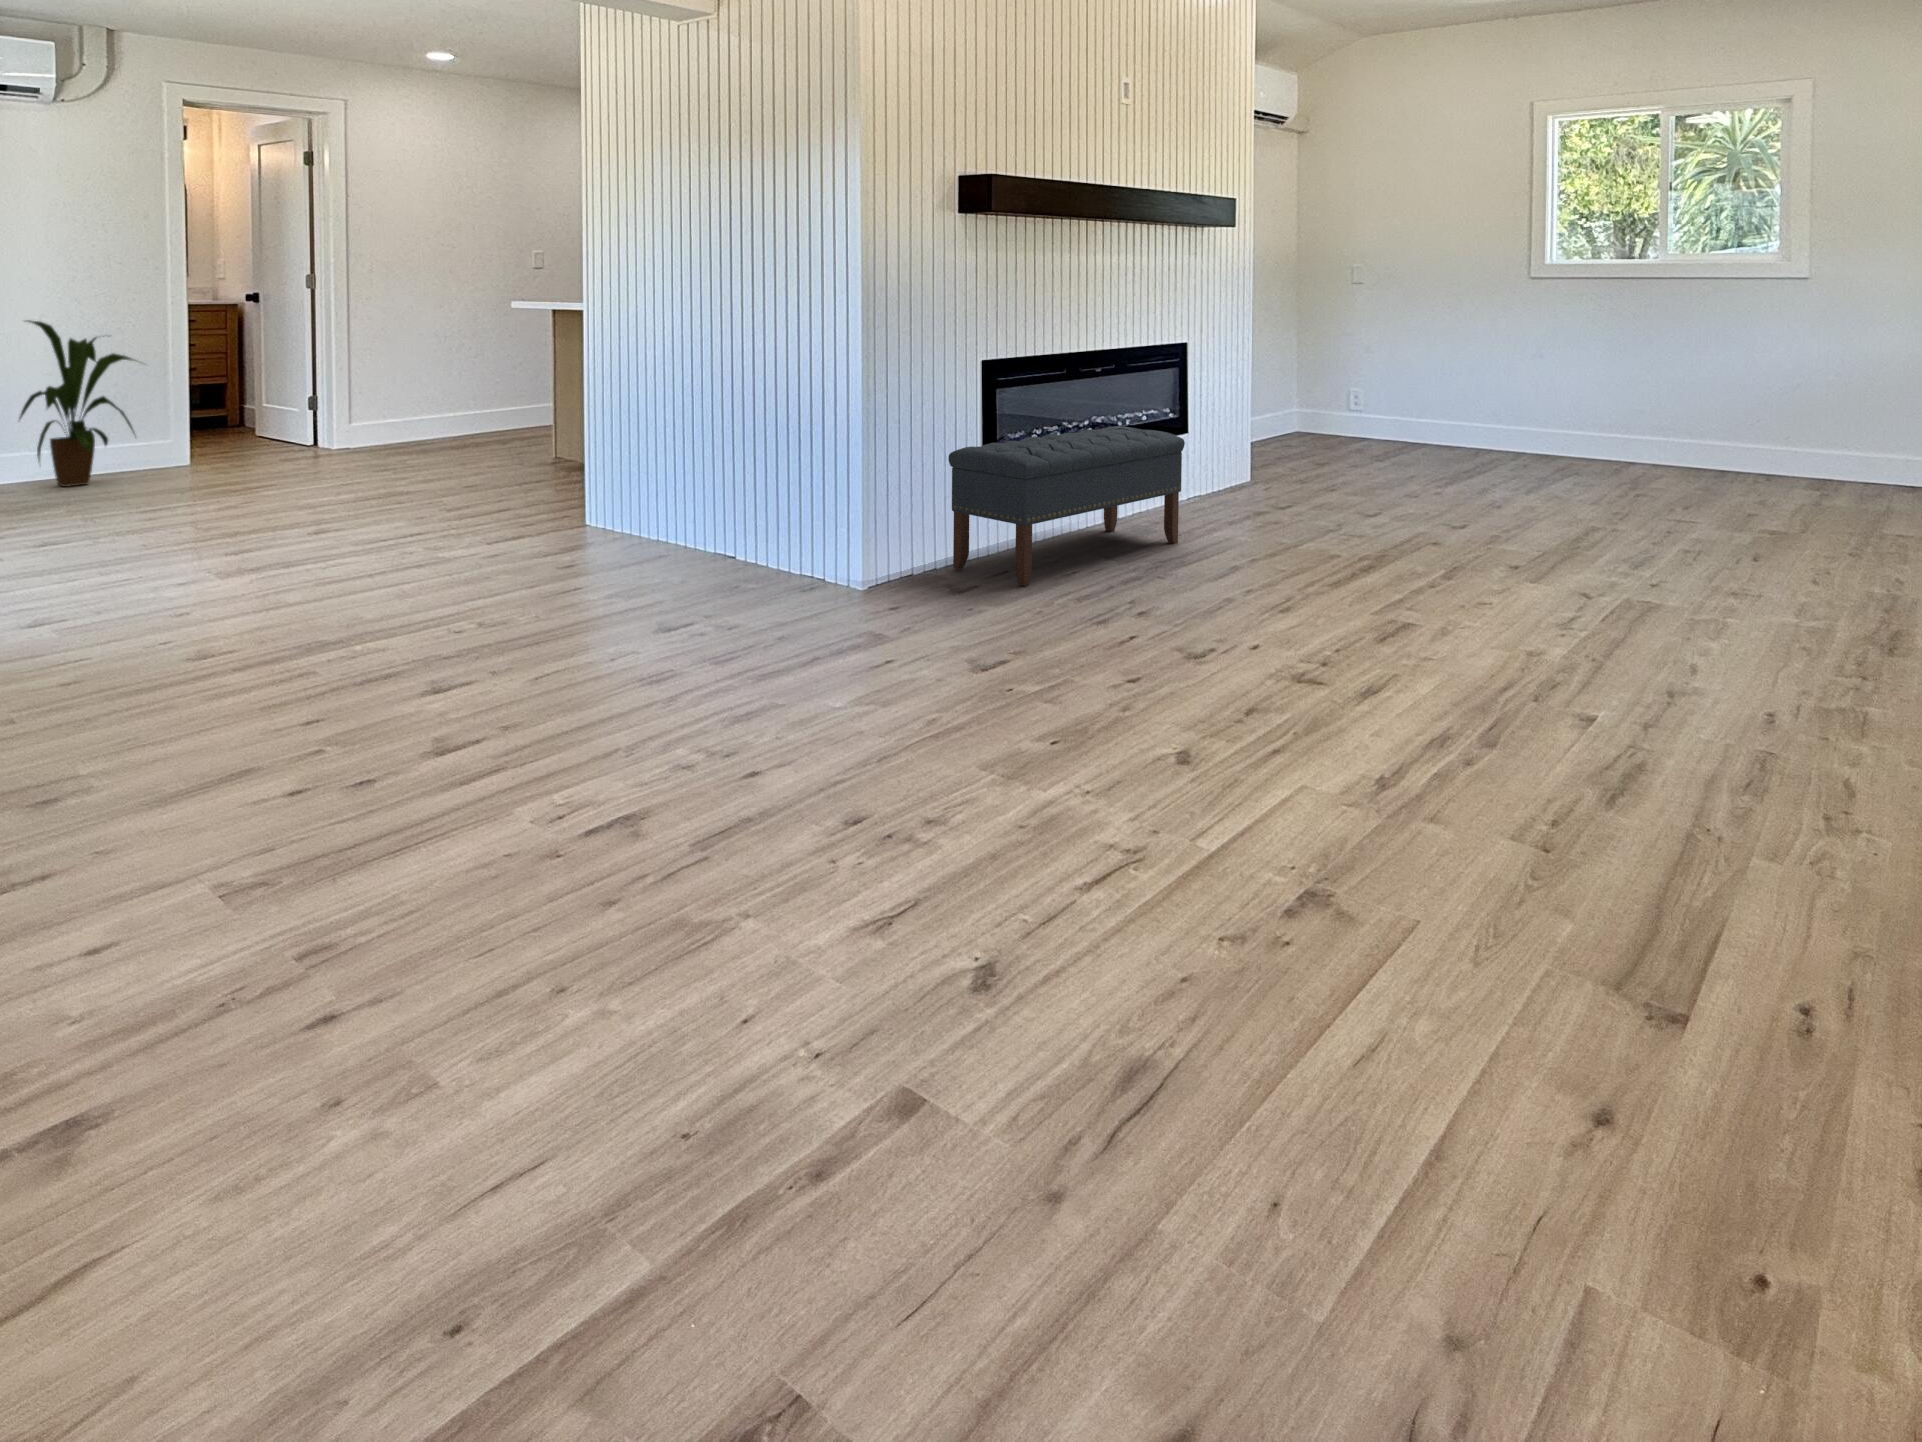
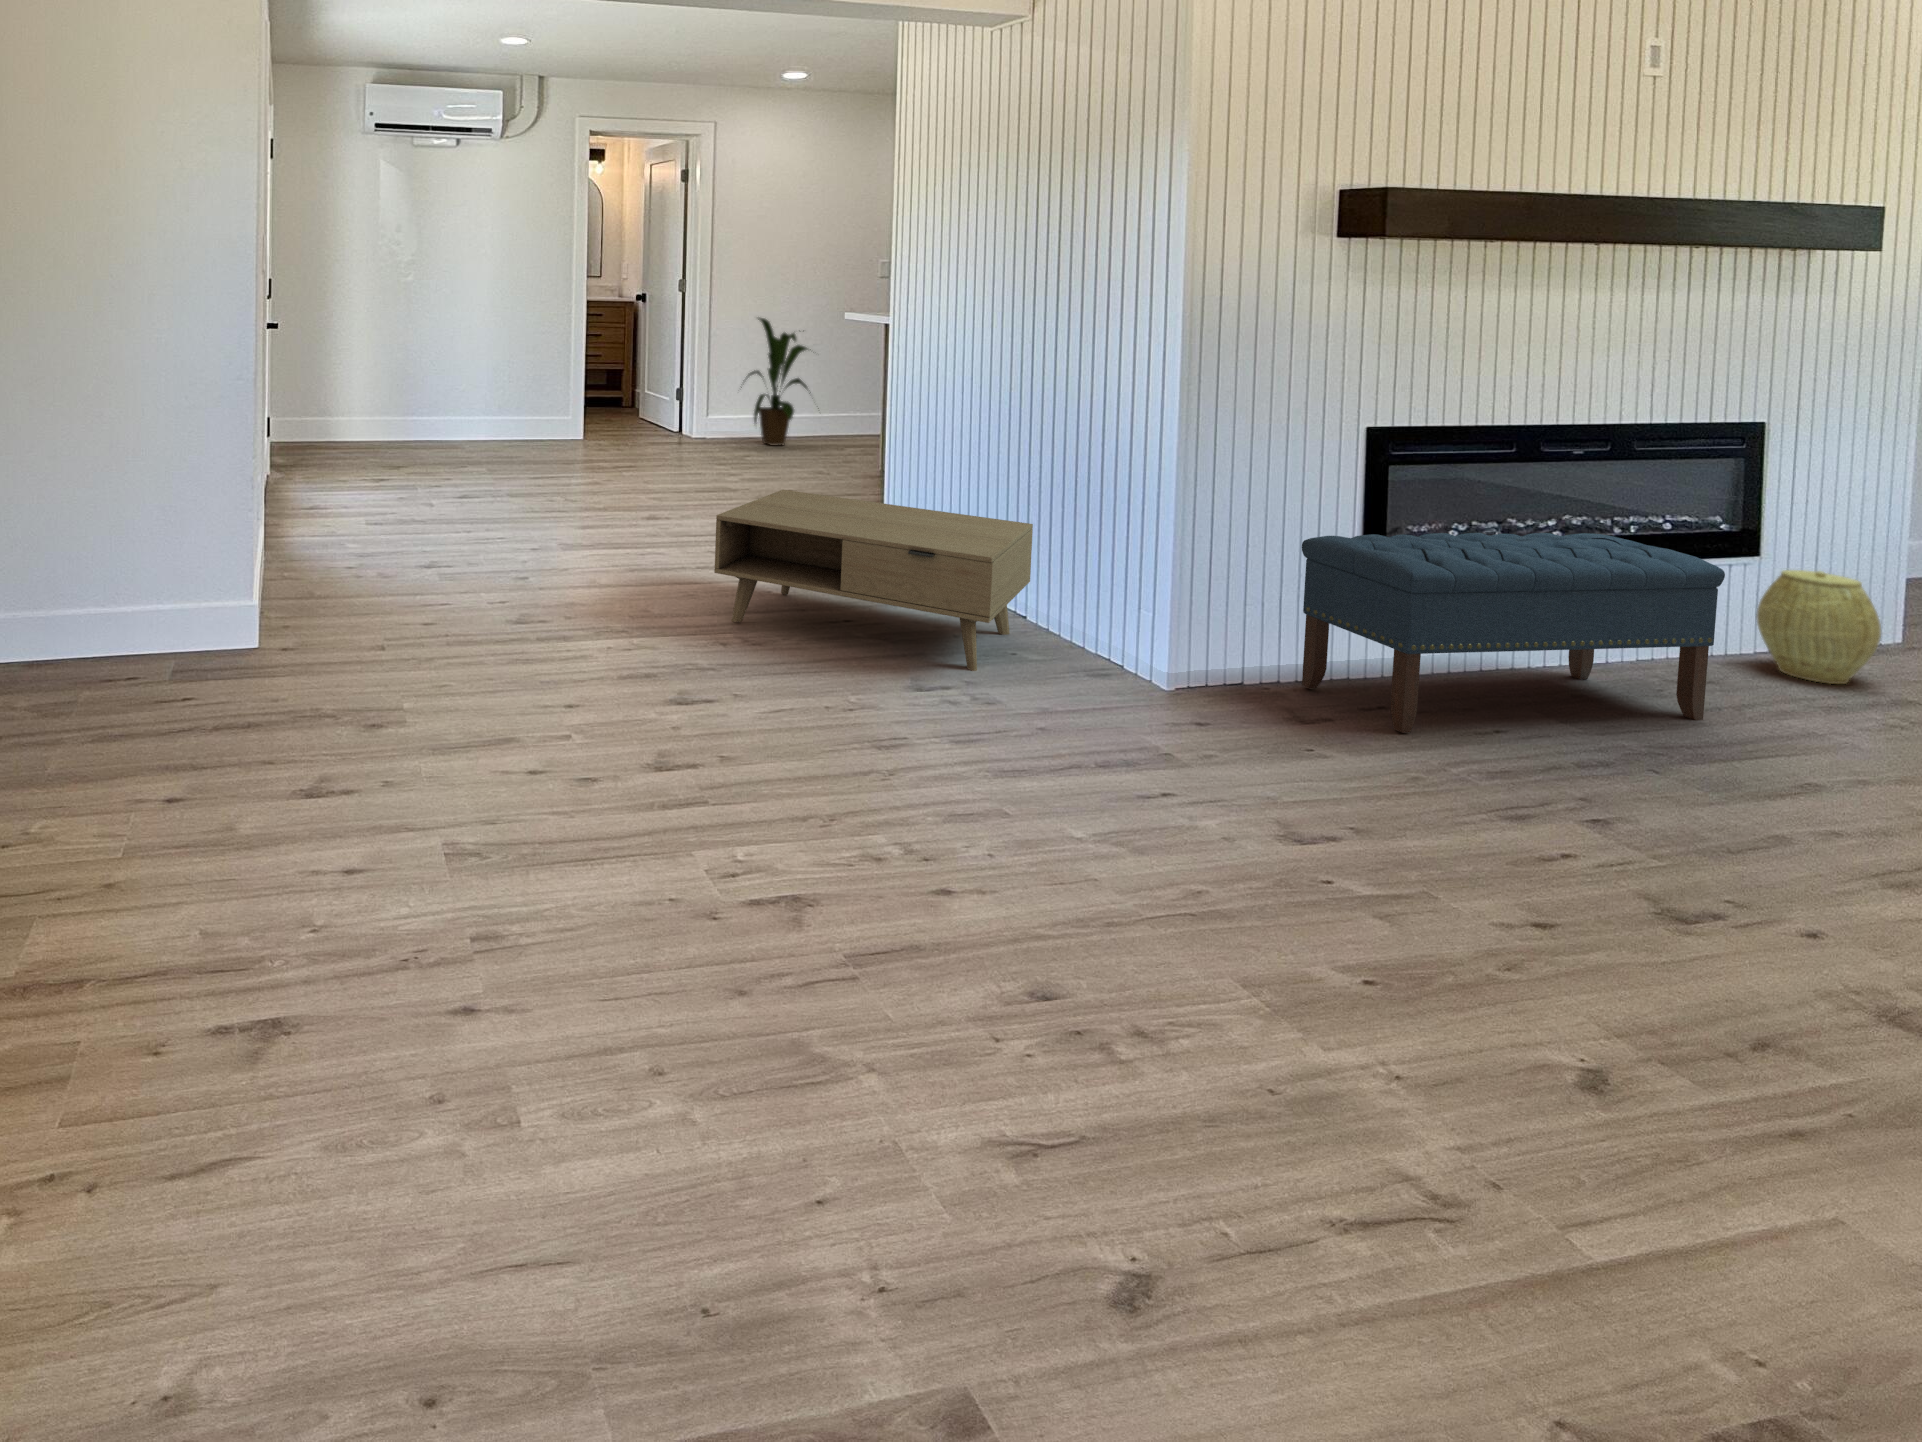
house plant: present [20,321,136,487] -> present [741,318,819,445]
woven basket: none [1193,437,1251,510] -> present [1756,570,1881,684]
coffee table: none [439,472,742,611] -> present [714,490,1033,671]

